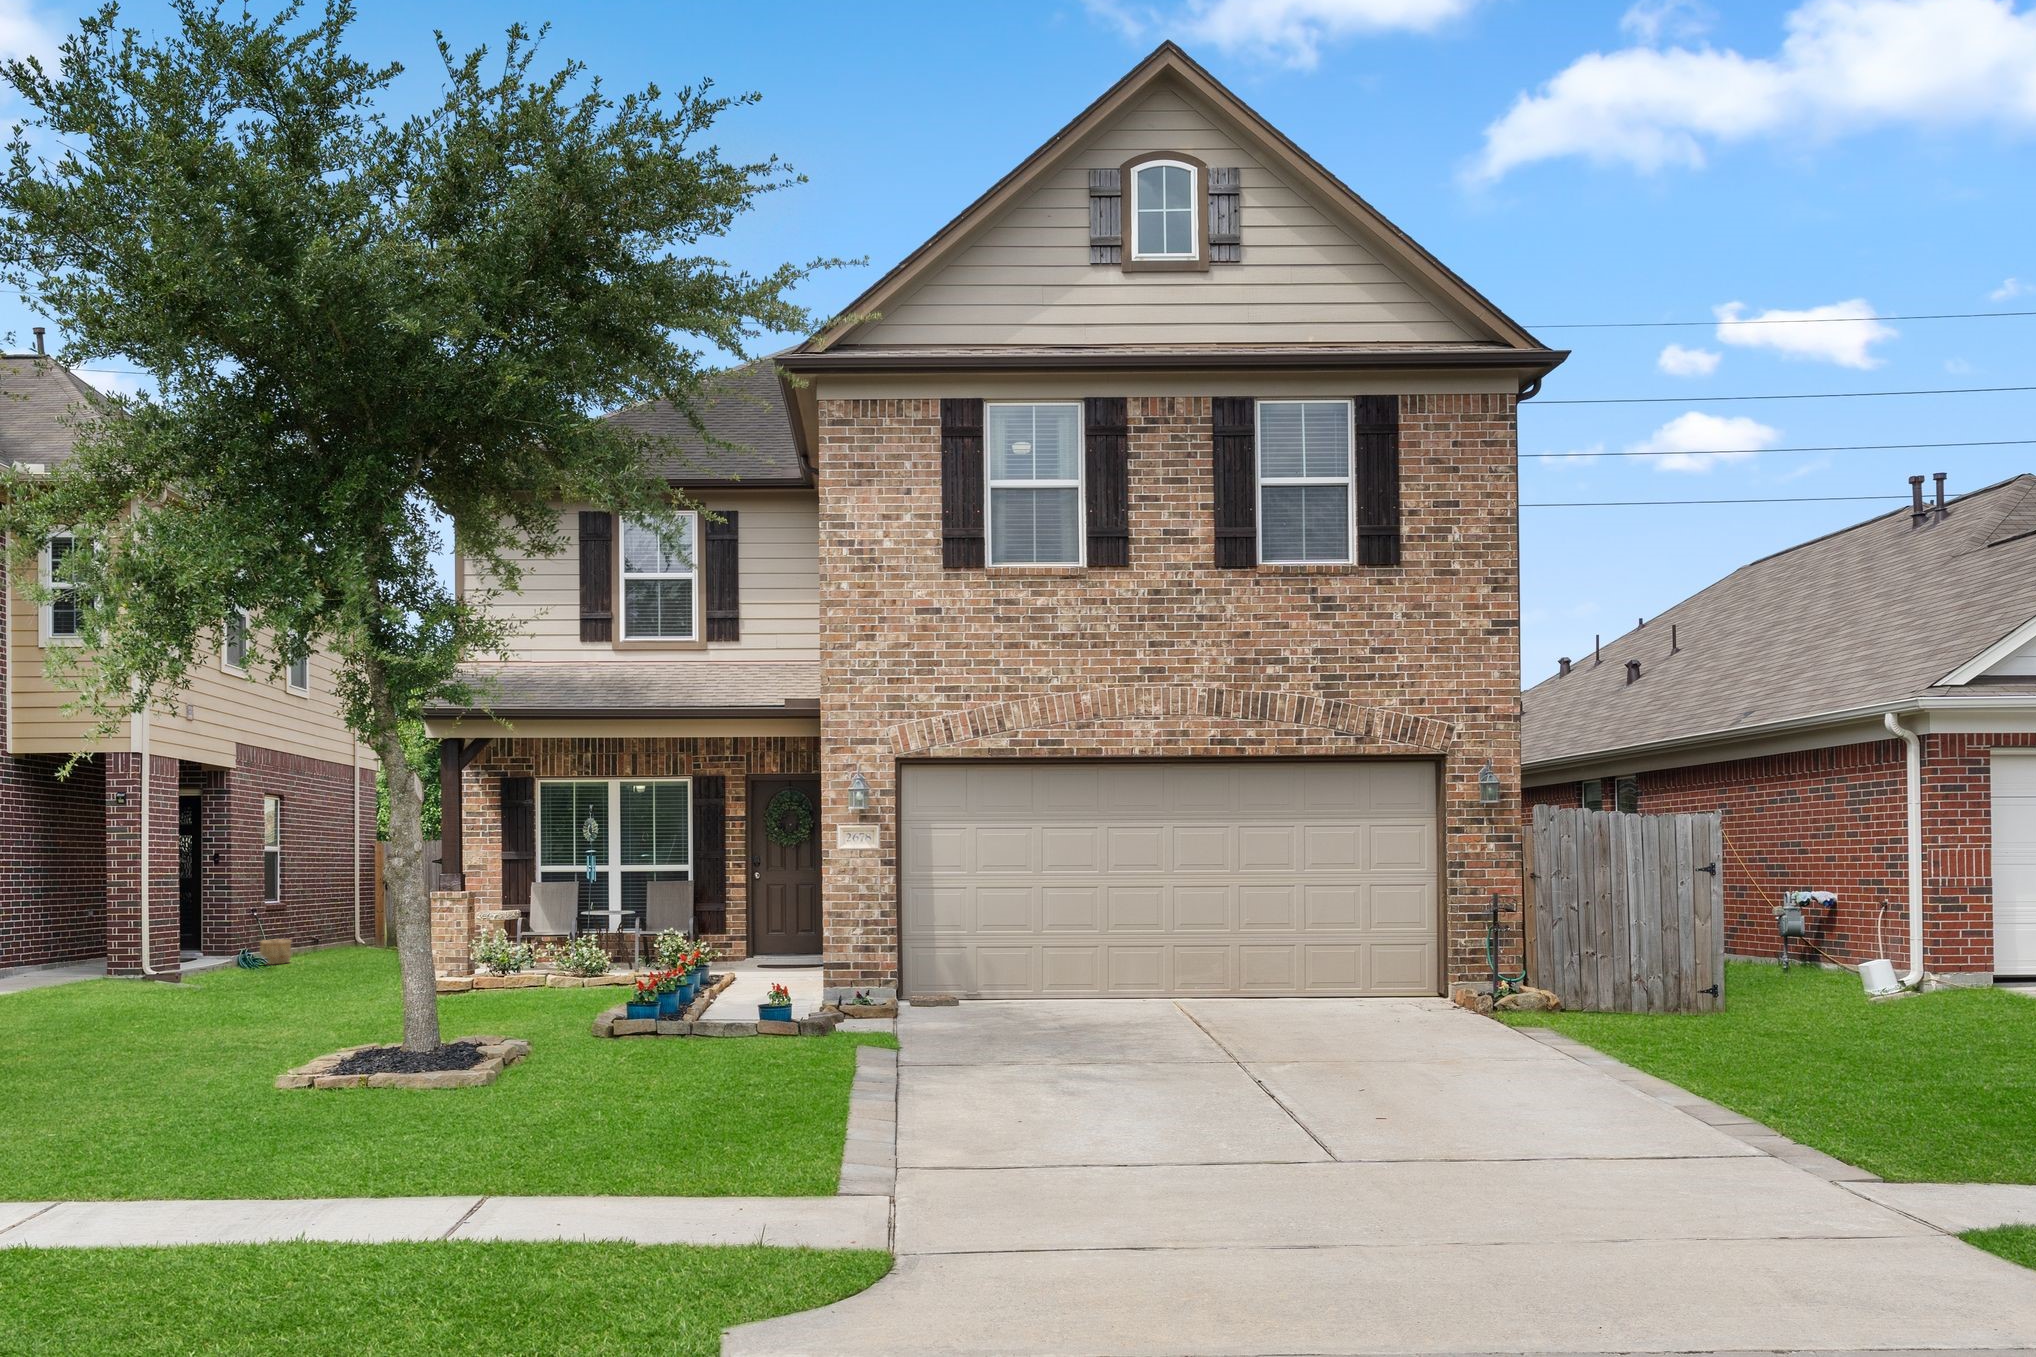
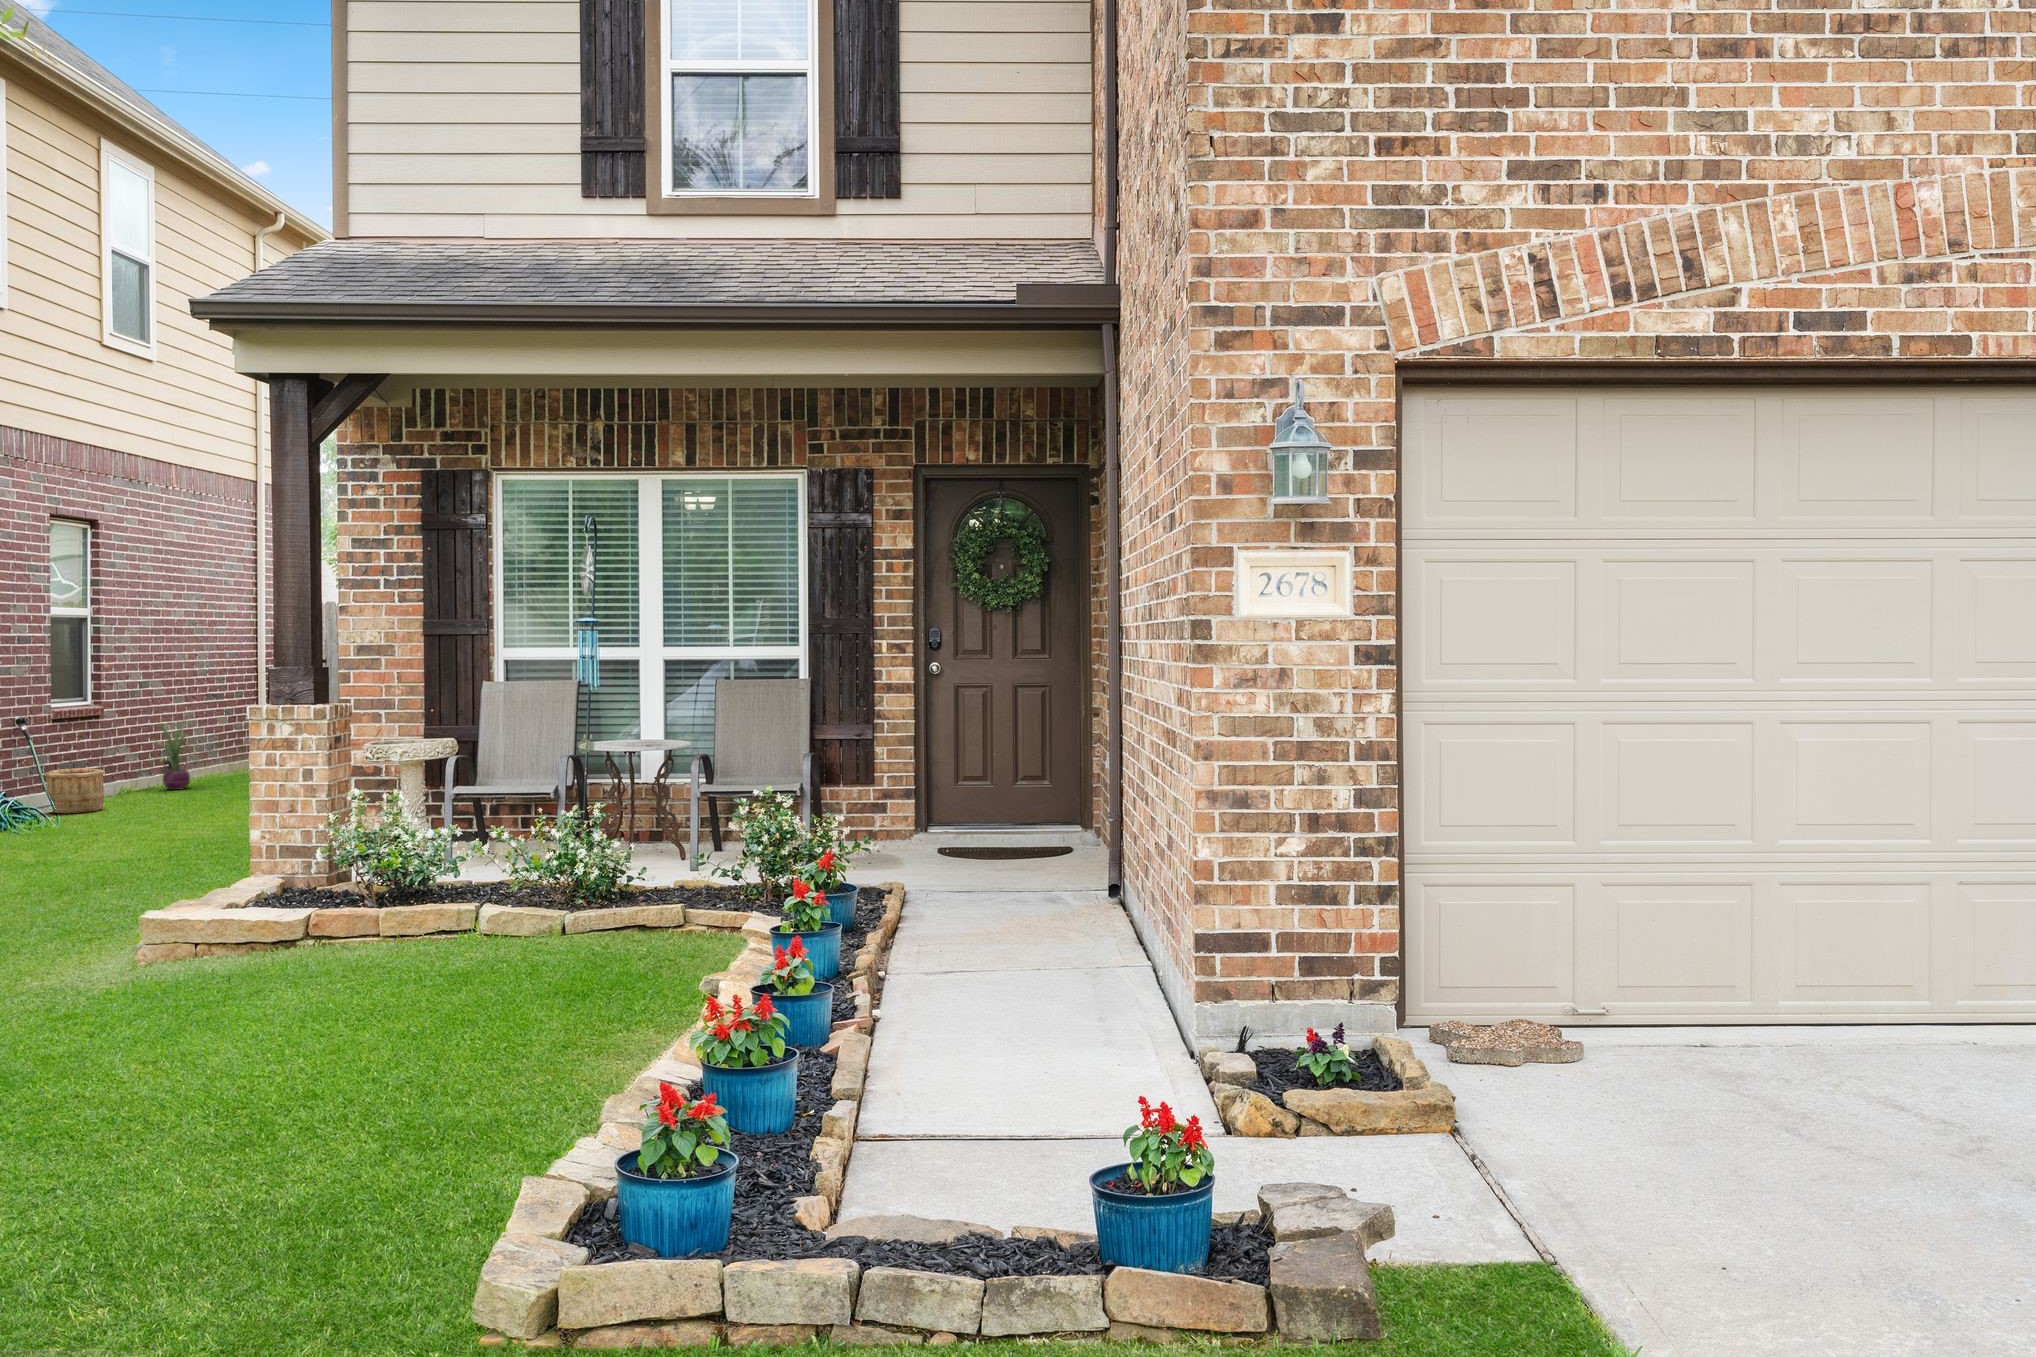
decorative plant: none [293,914,344,954] -> present [155,724,199,790]

